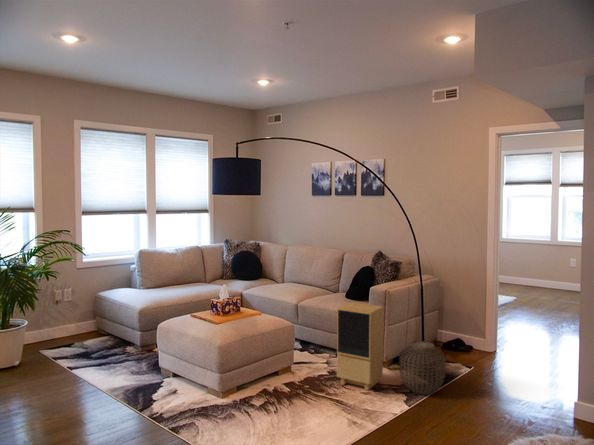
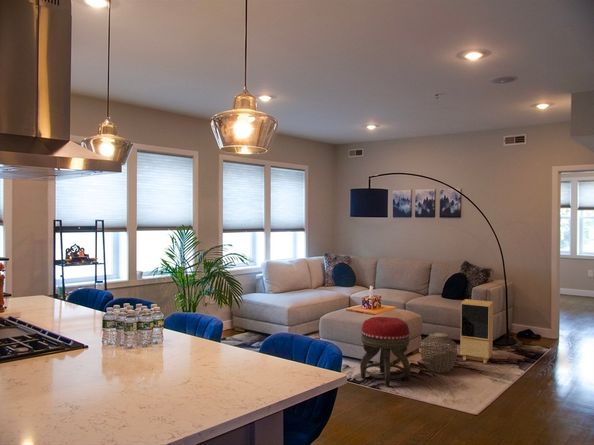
footstool: none [170,329,238,430] -> present [360,317,410,387]
woven basket: present [399,341,445,394] -> present [421,332,457,373]

